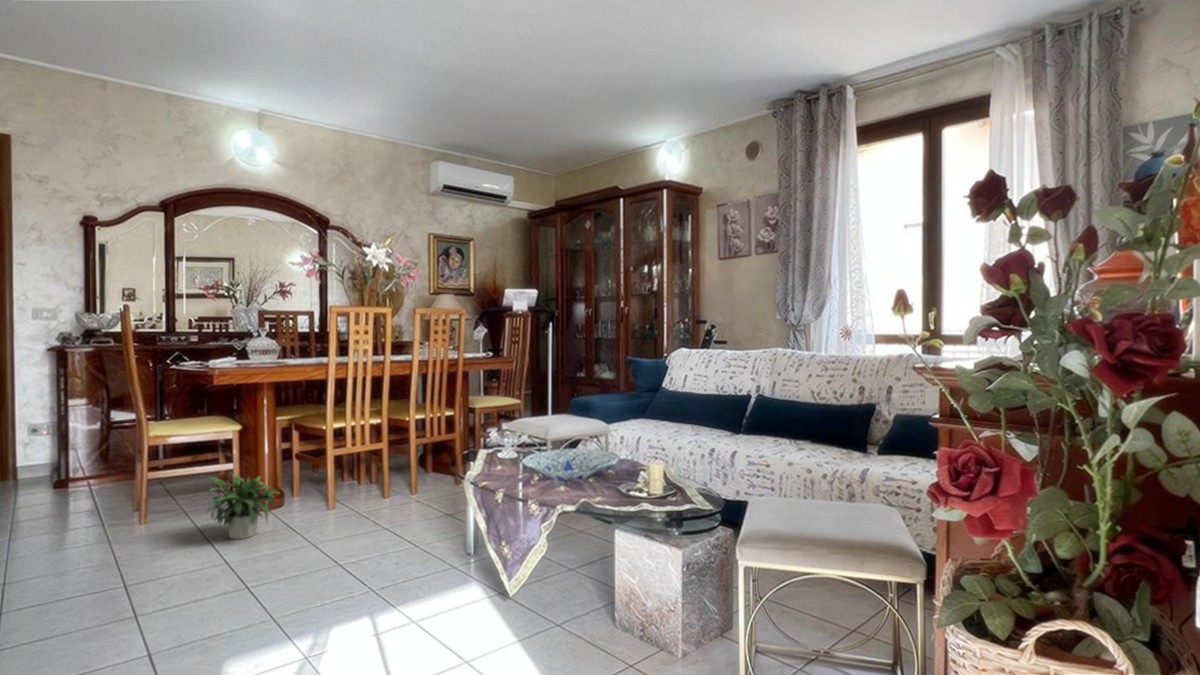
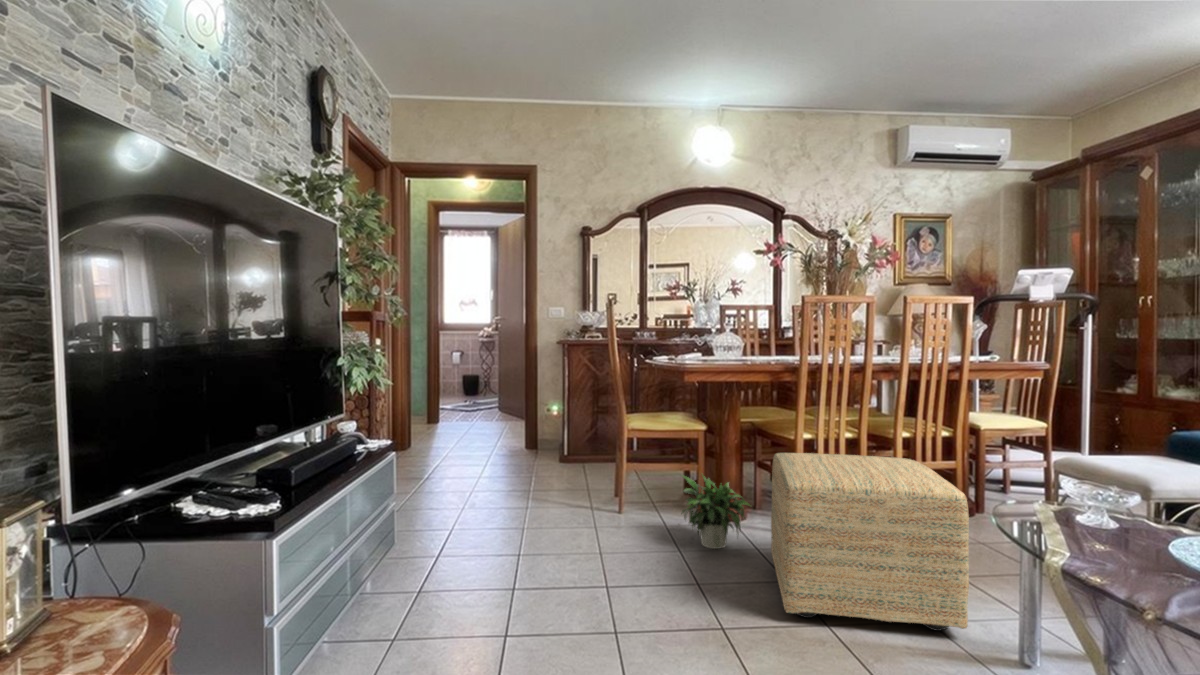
ottoman: none [296,435,437,571] -> present [771,453,969,631]

